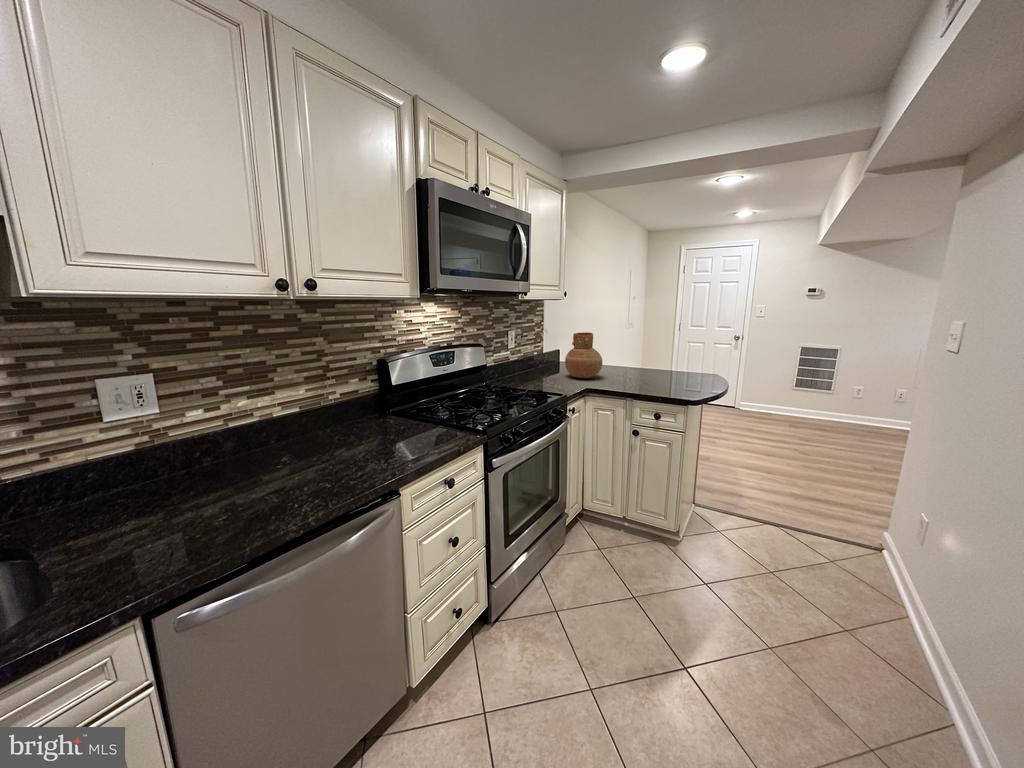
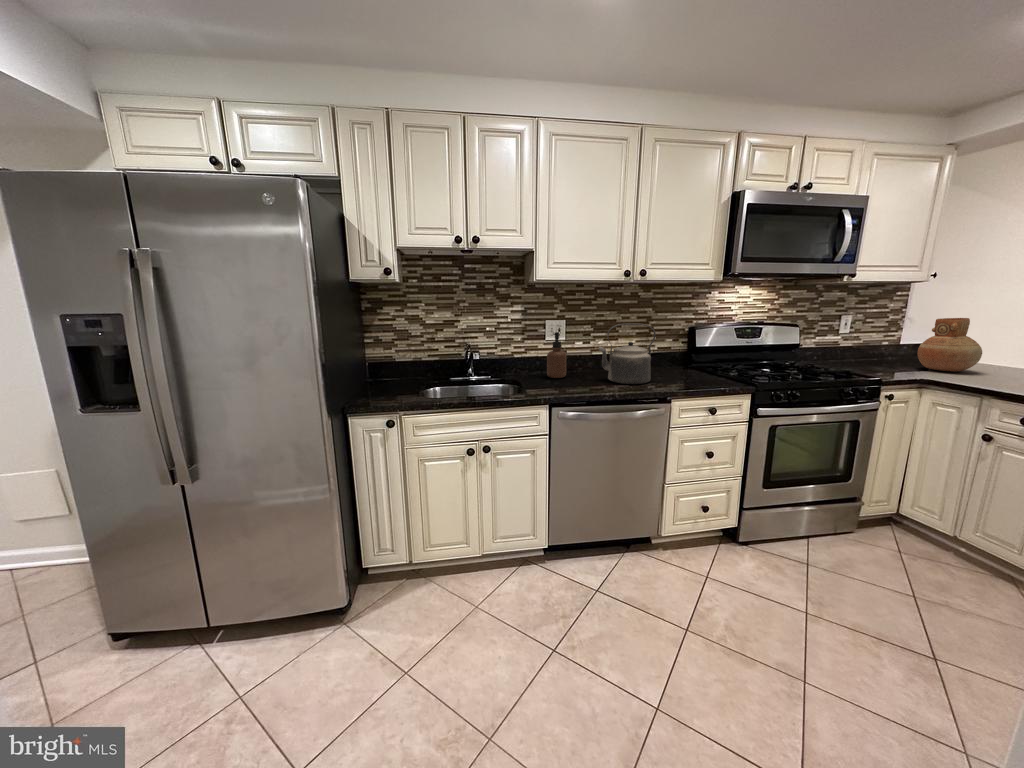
kettle: none [246,373,353,484] -> present [599,324,656,384]
soap dispenser: none [114,409,177,510] -> present [547,332,567,378]

